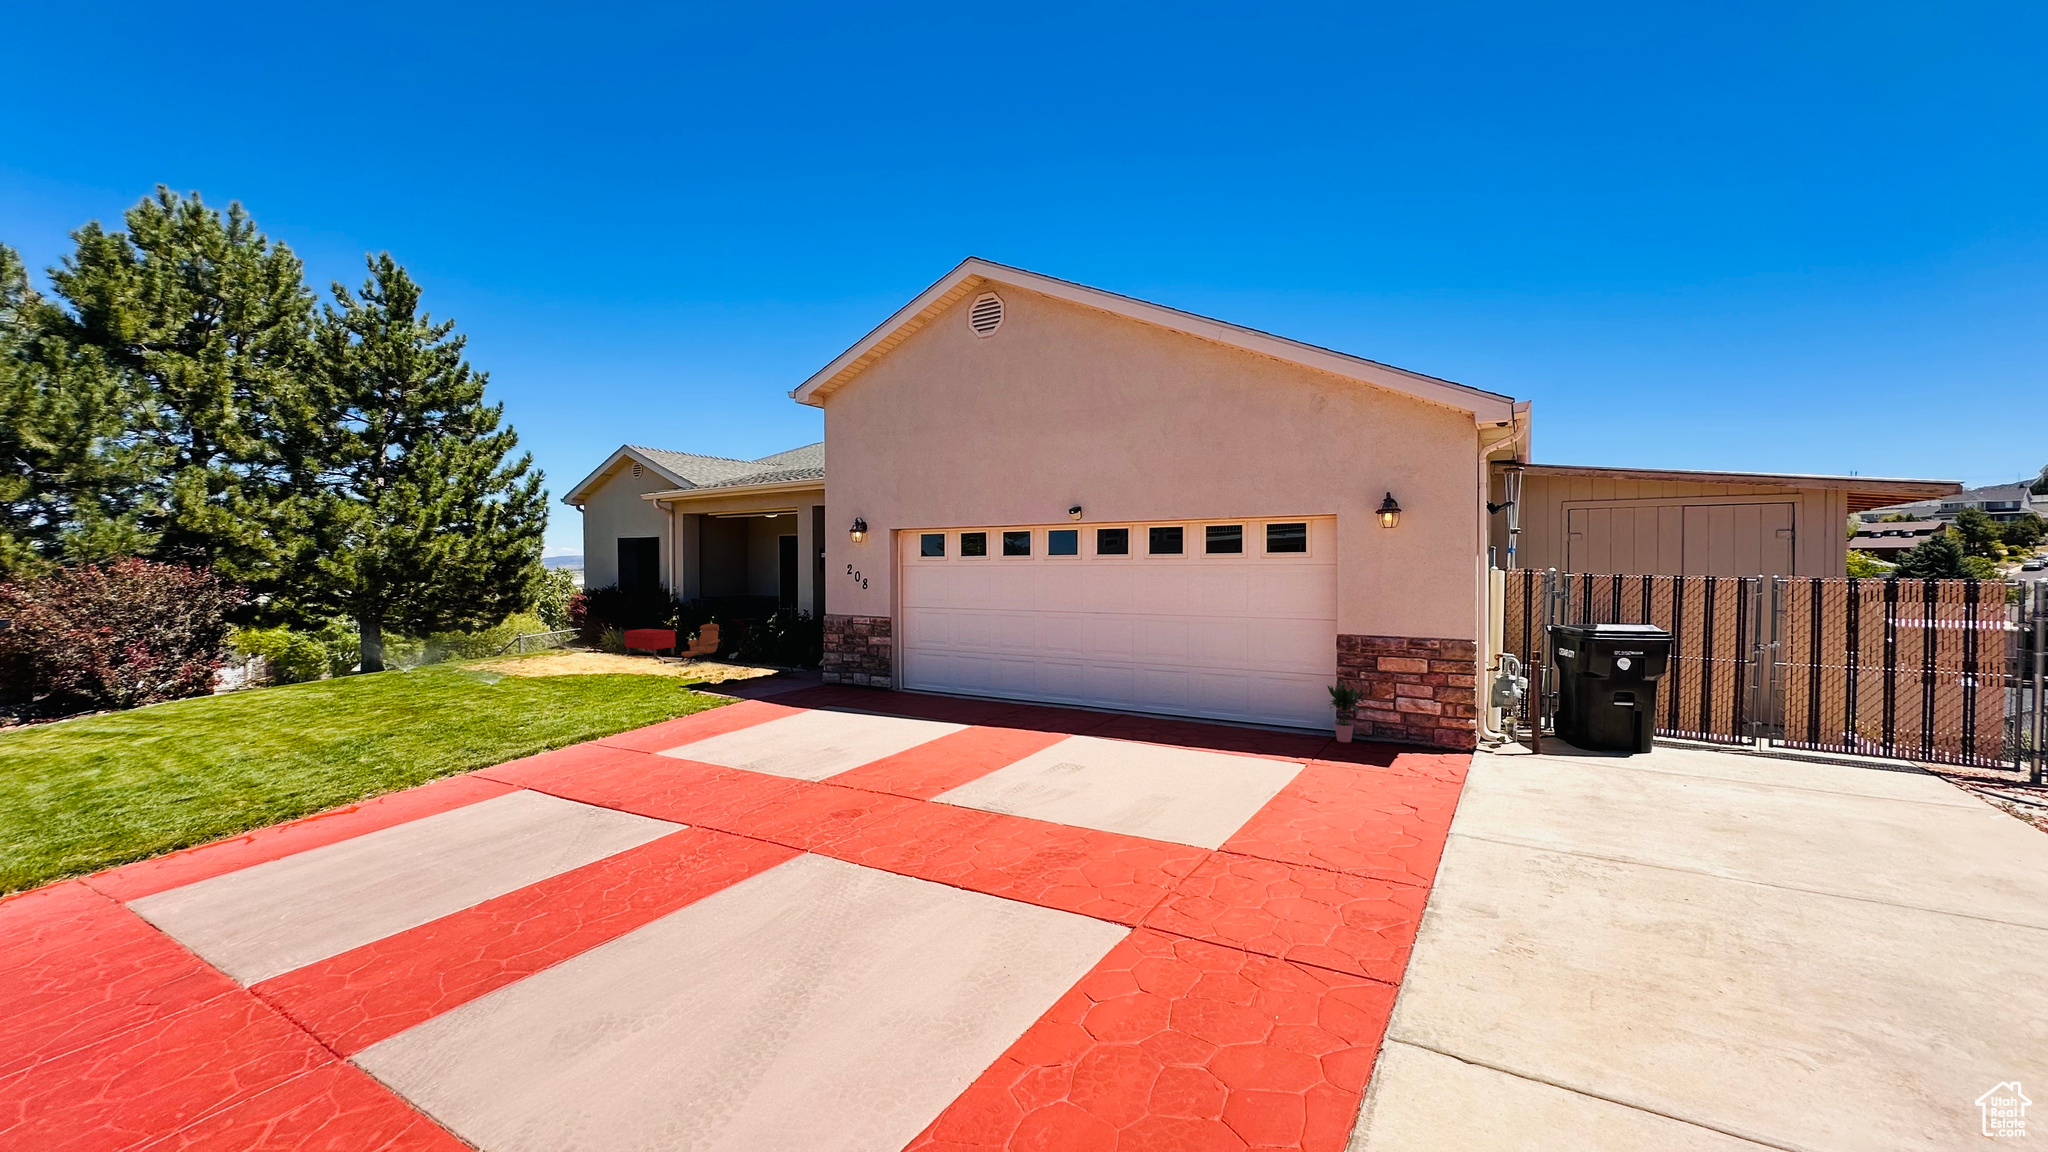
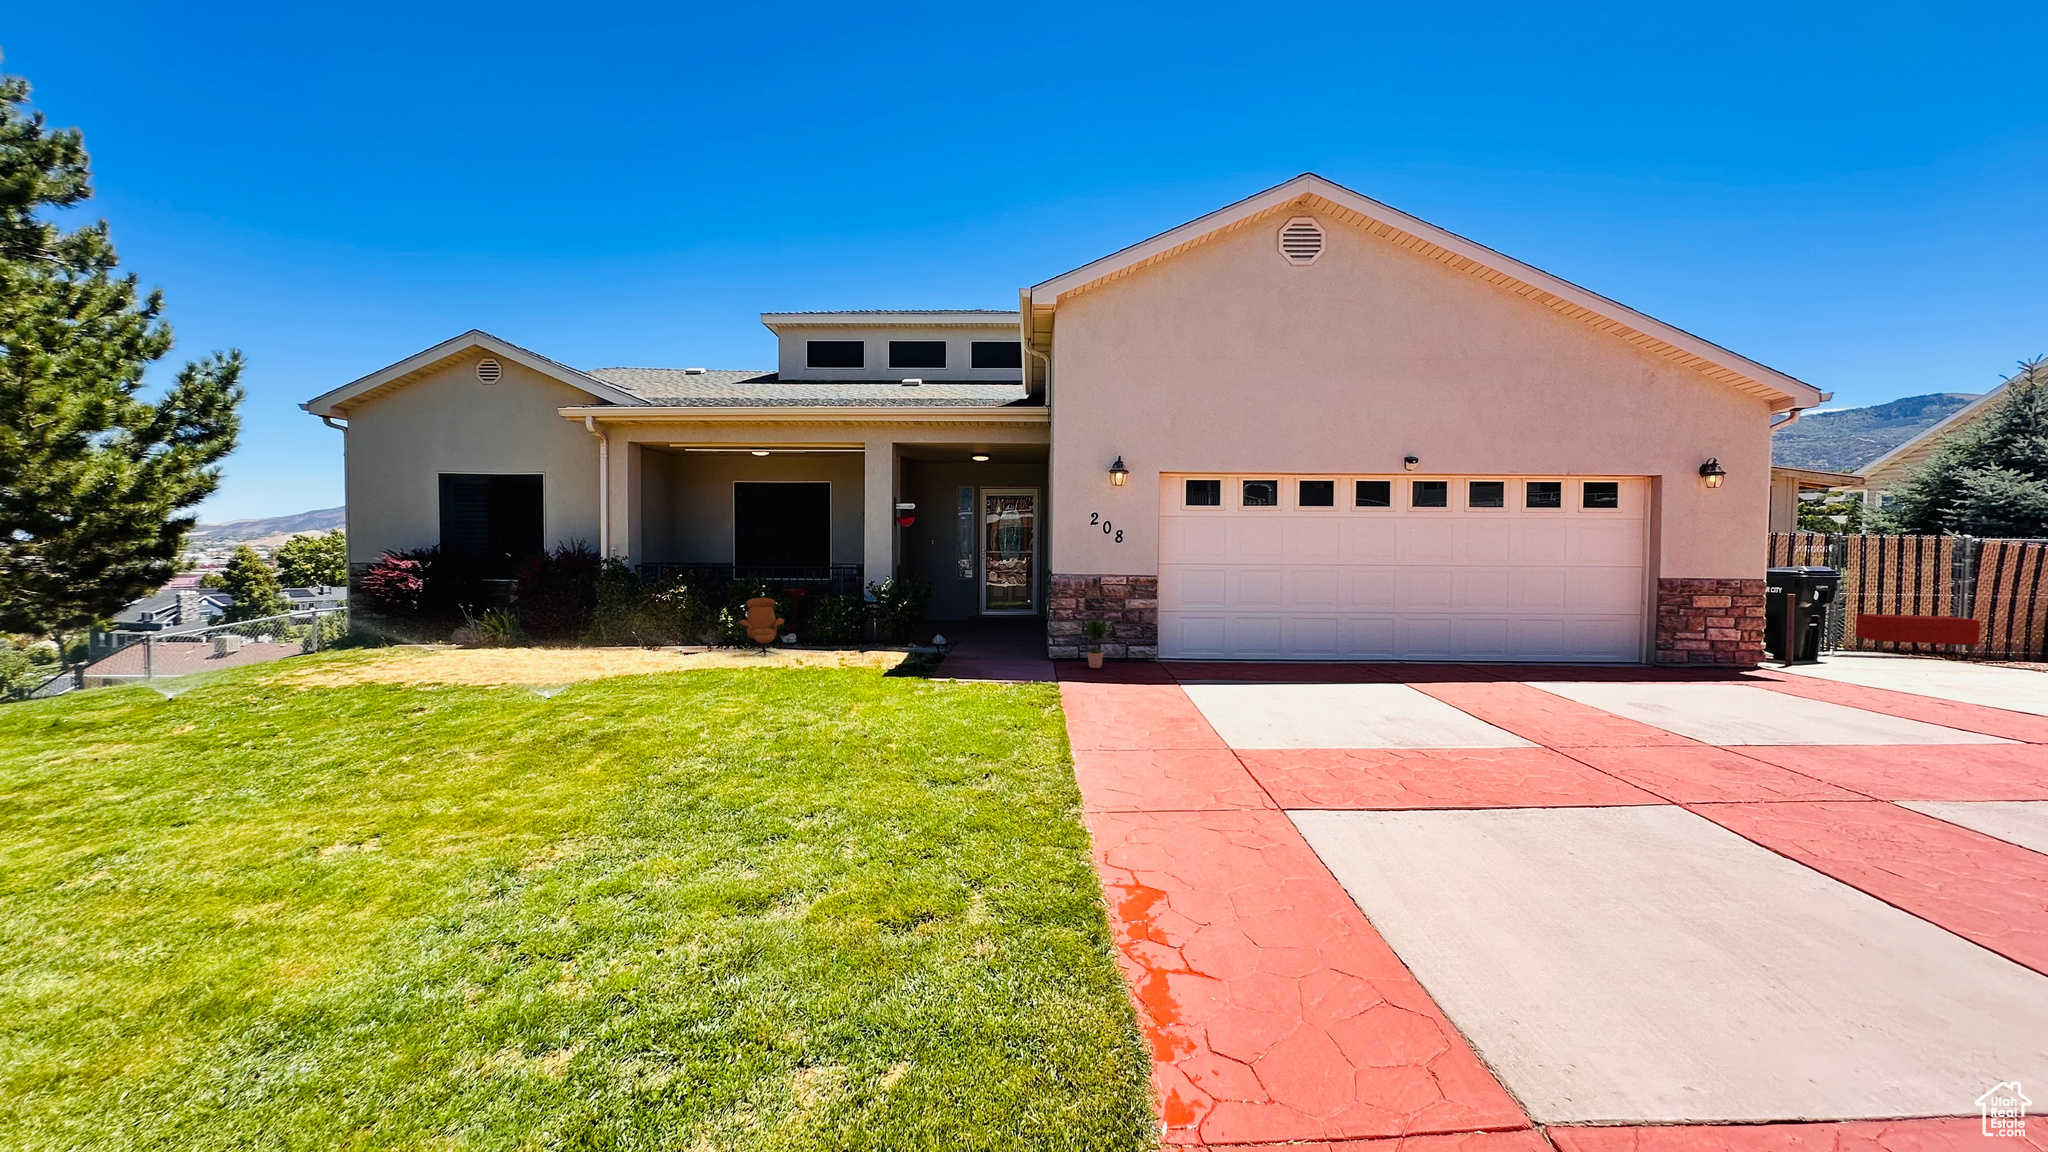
bench: present [625,629,676,657] -> present [1855,614,1980,656]
potted plant: present [1327,684,1364,742] -> present [1081,617,1114,668]

